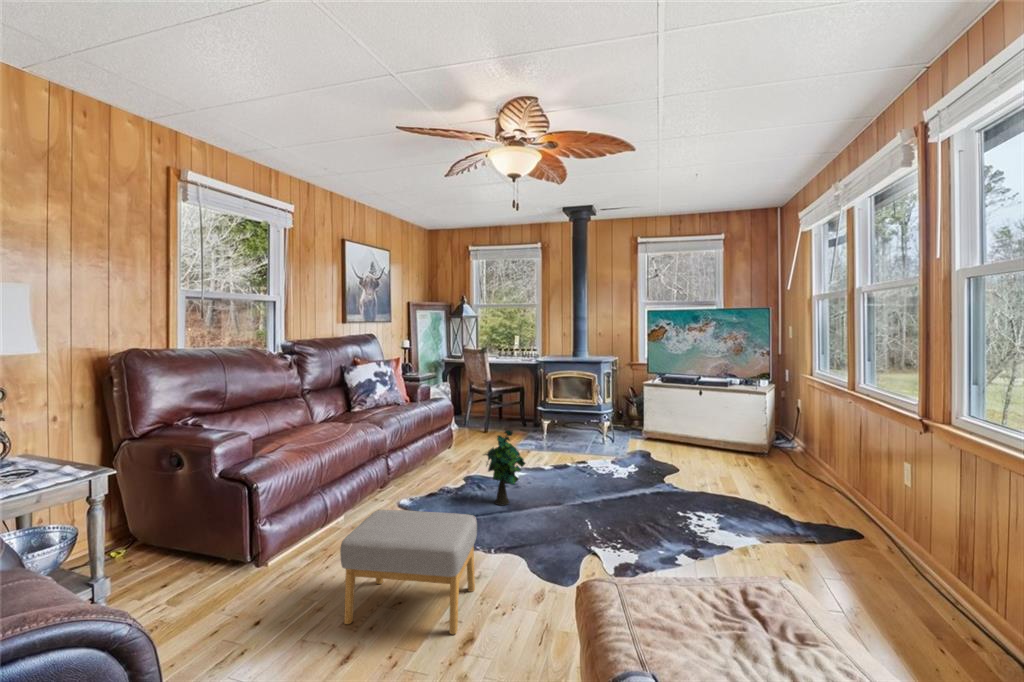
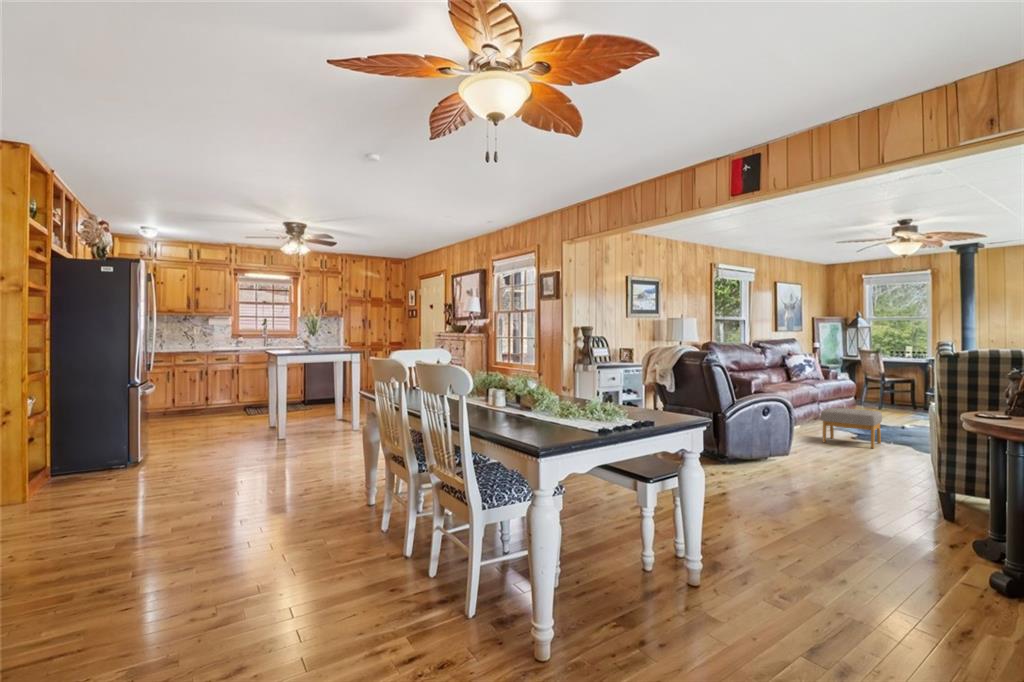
decorative plant: present [484,430,525,505] -> none [881,389,912,430]

